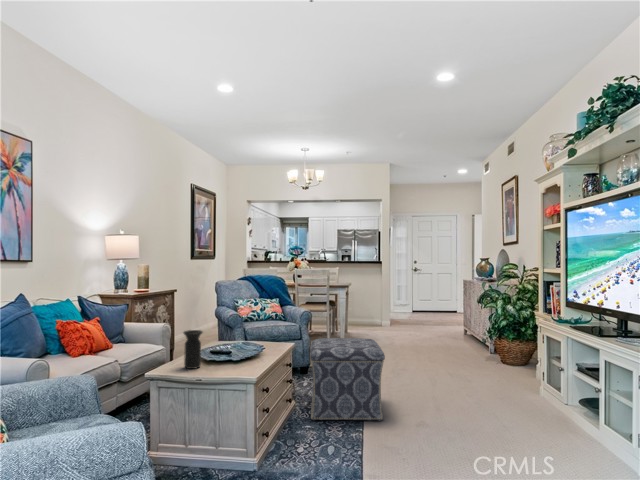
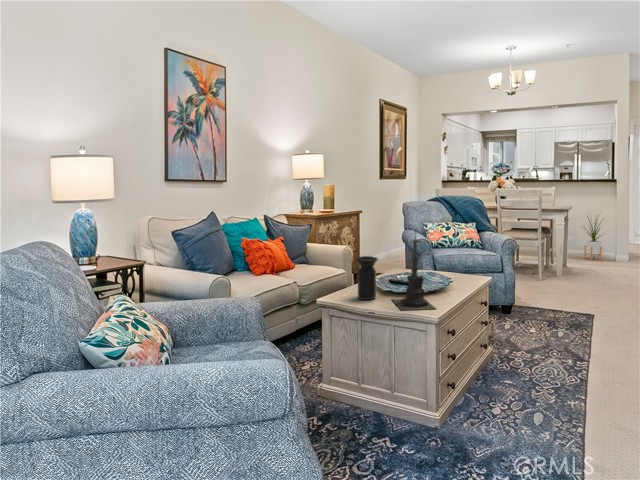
house plant: none [358,286,380,327] -> present [584,215,603,260]
candle holder: none [215,305,253,374] -> present [392,235,436,310]
ottoman: present [310,338,385,421] -> none [512,274,628,389]

